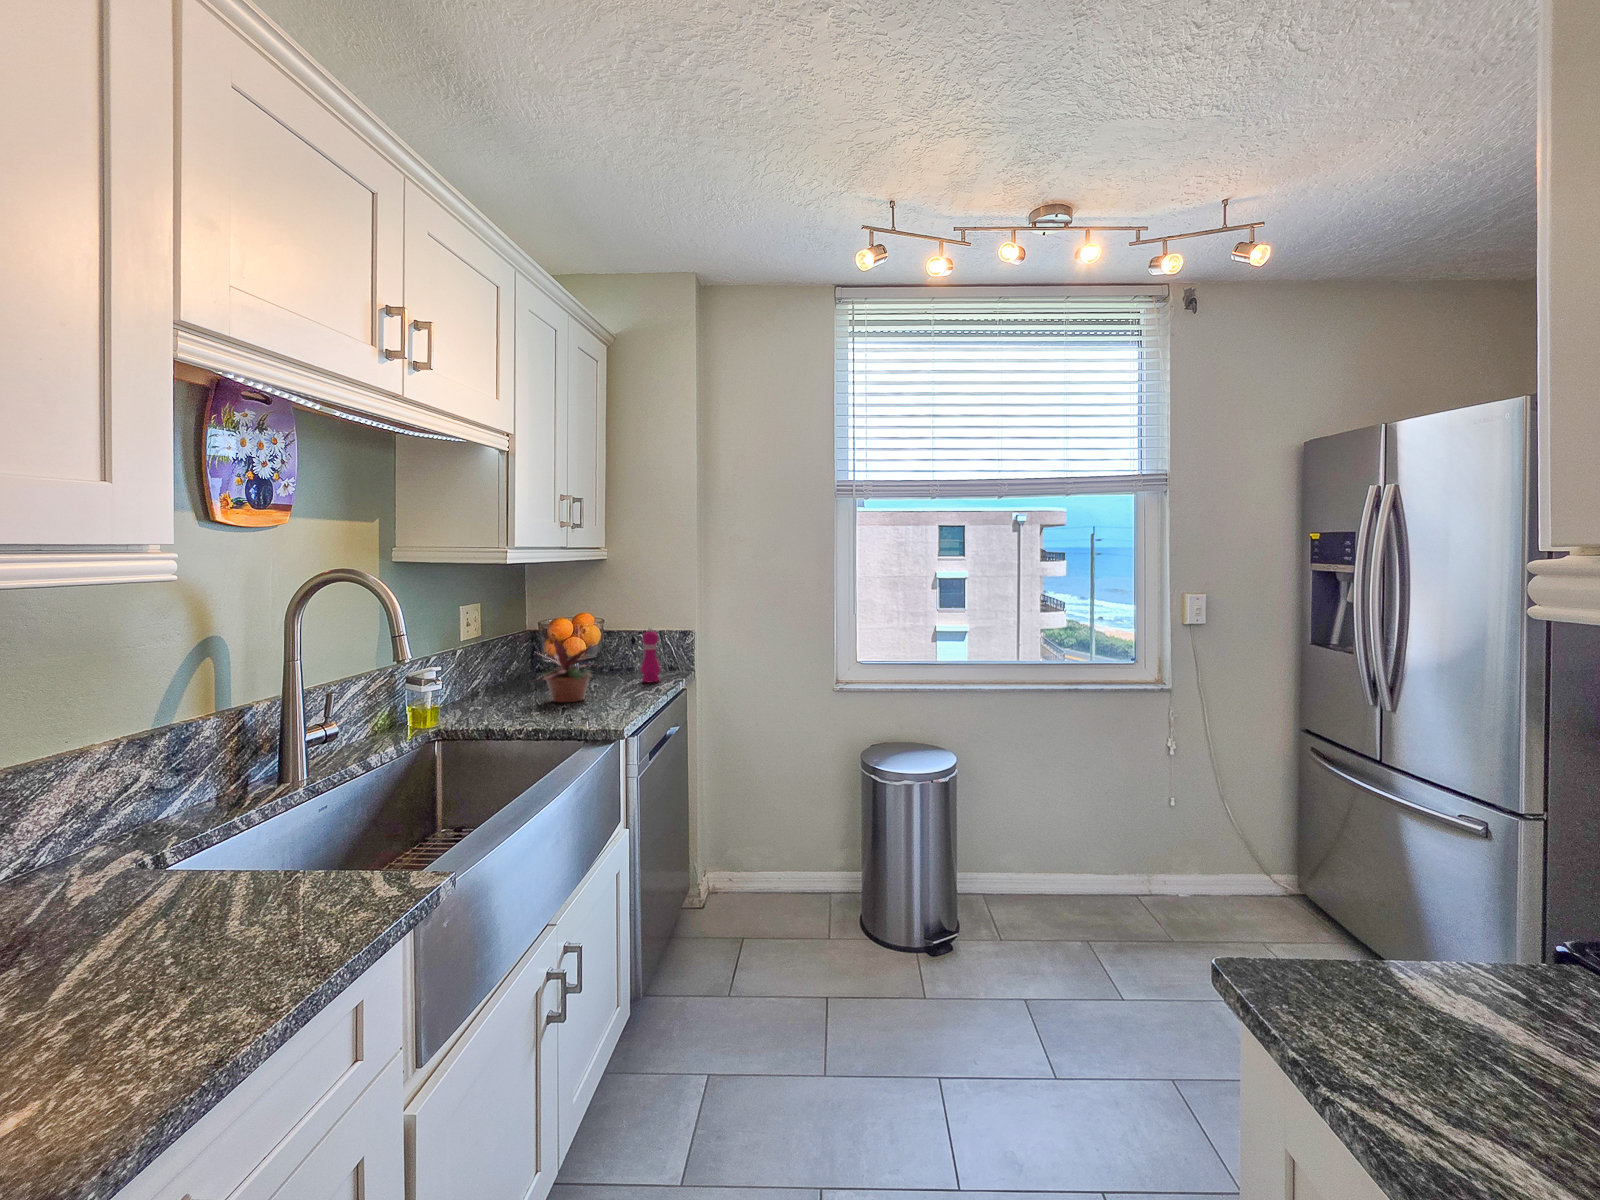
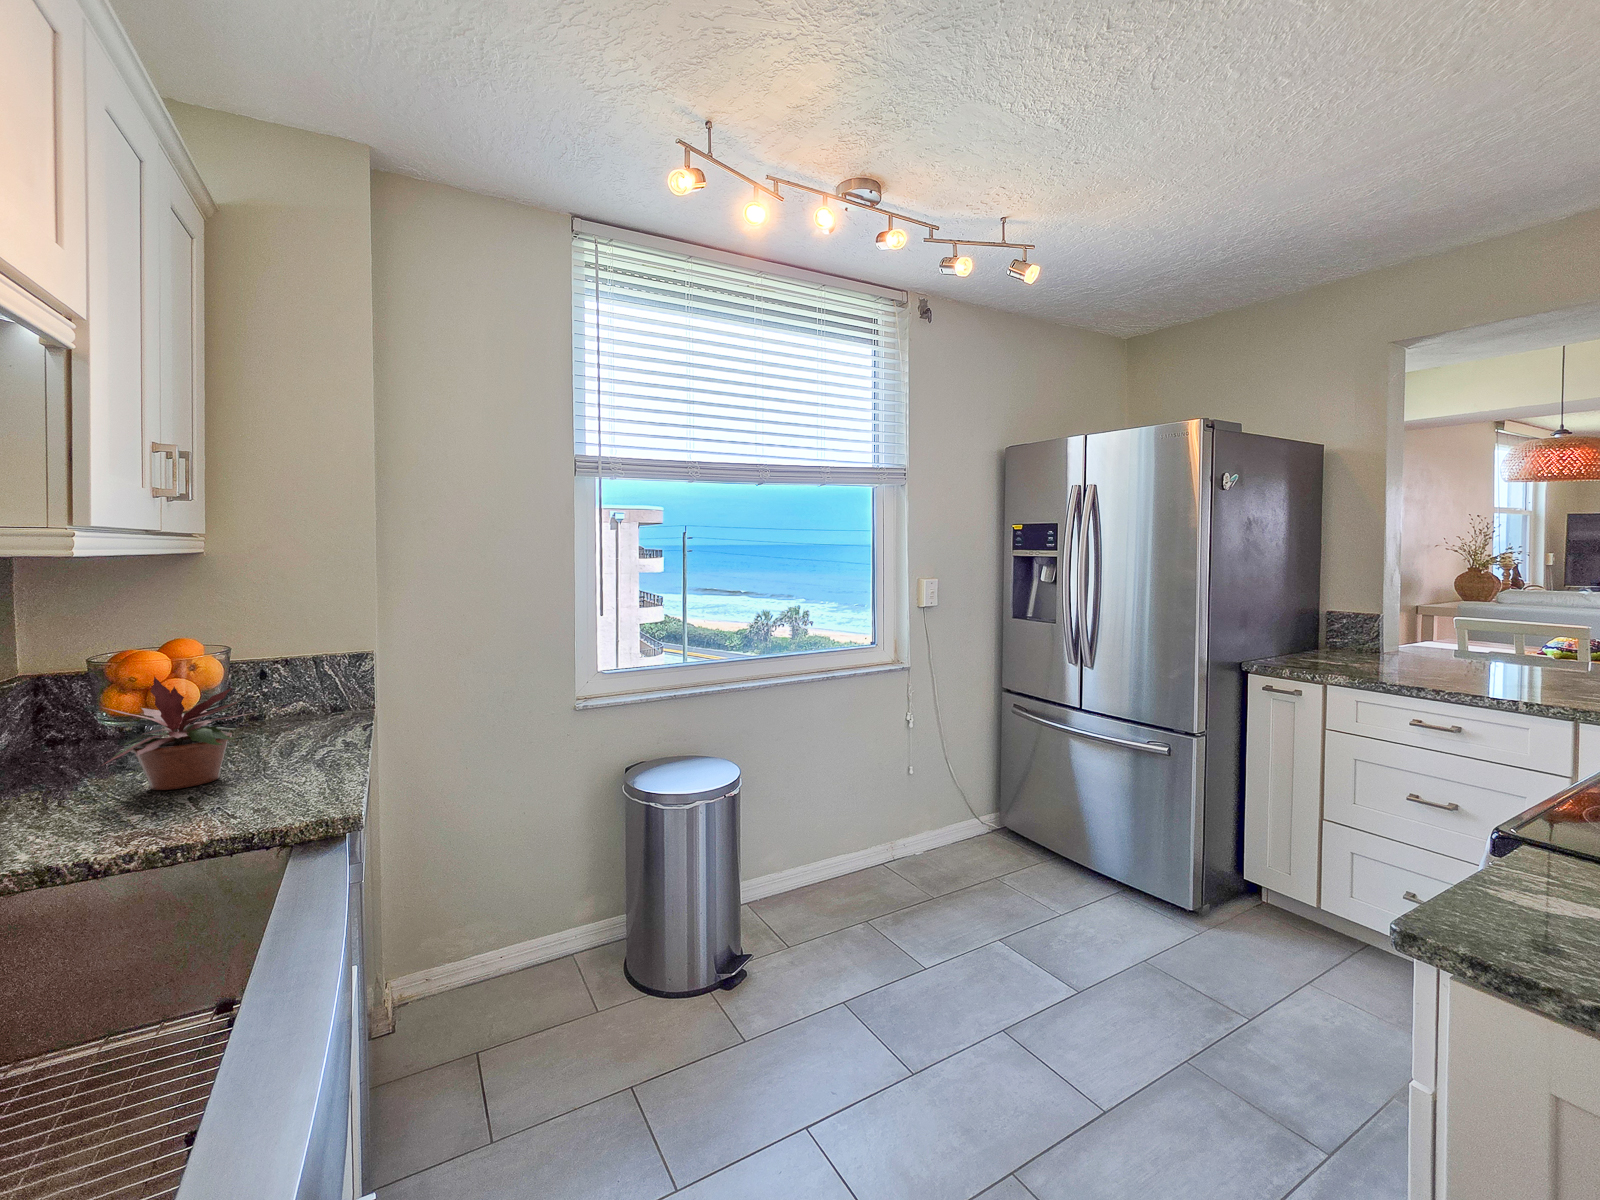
pepper mill: present [641,627,661,682] -> none [297,651,332,735]

